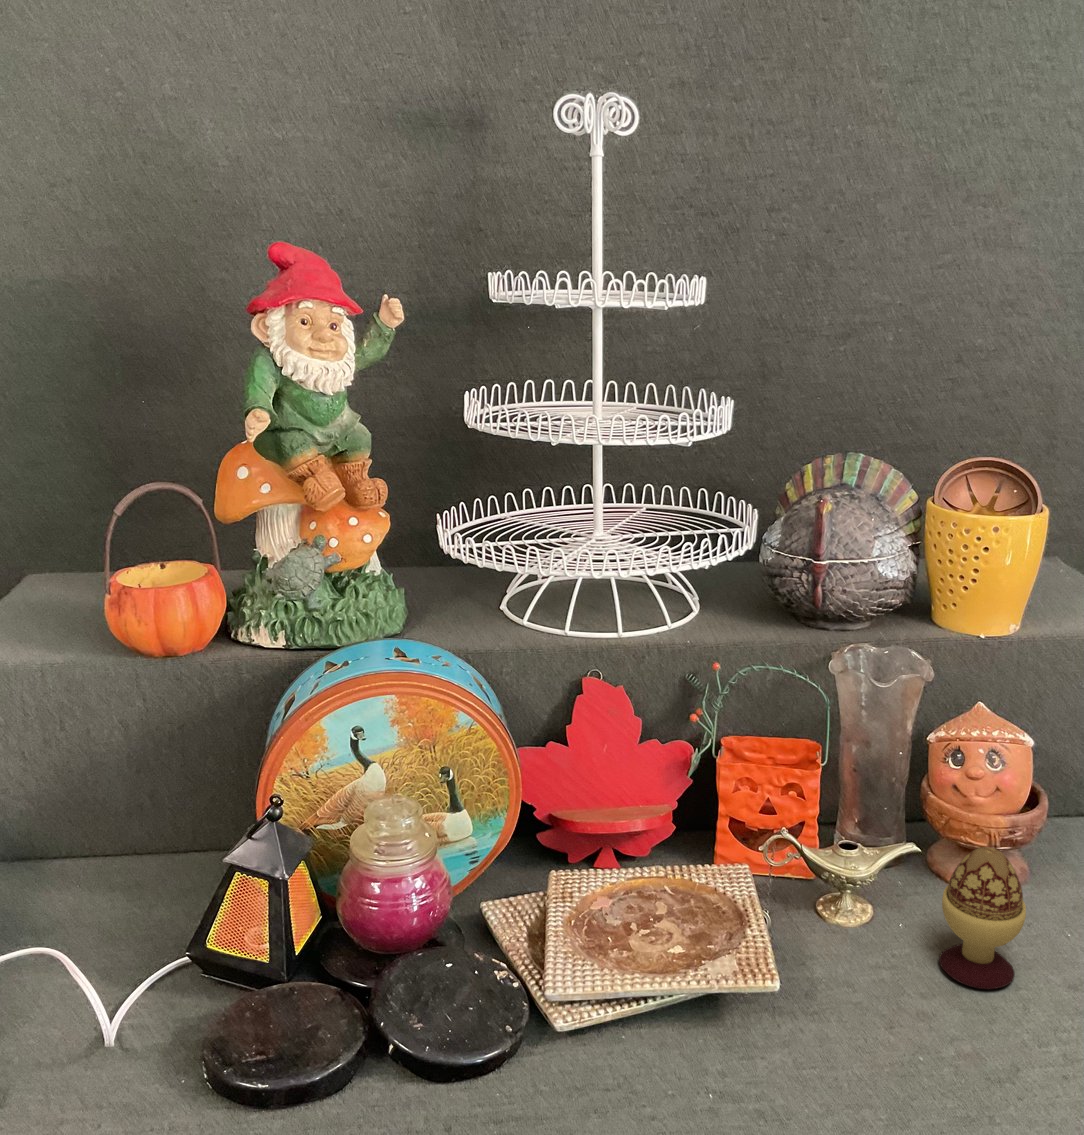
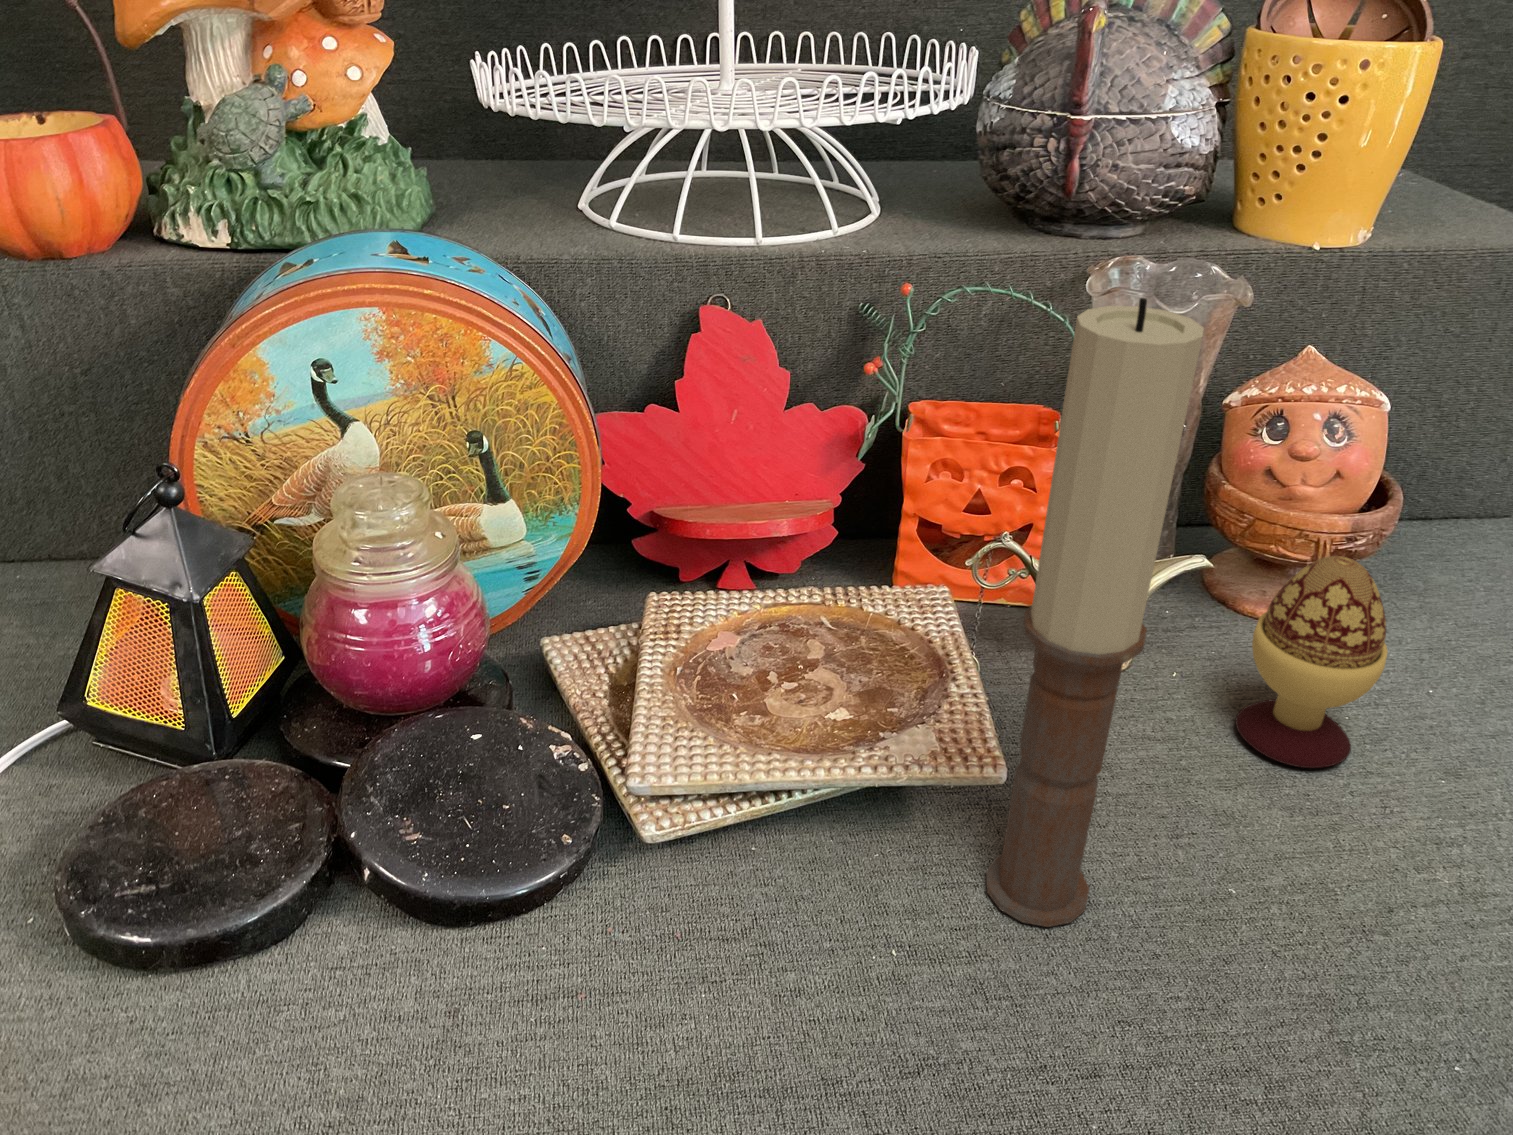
candle: none [772,714,861,1085] -> present [986,298,1204,927]

